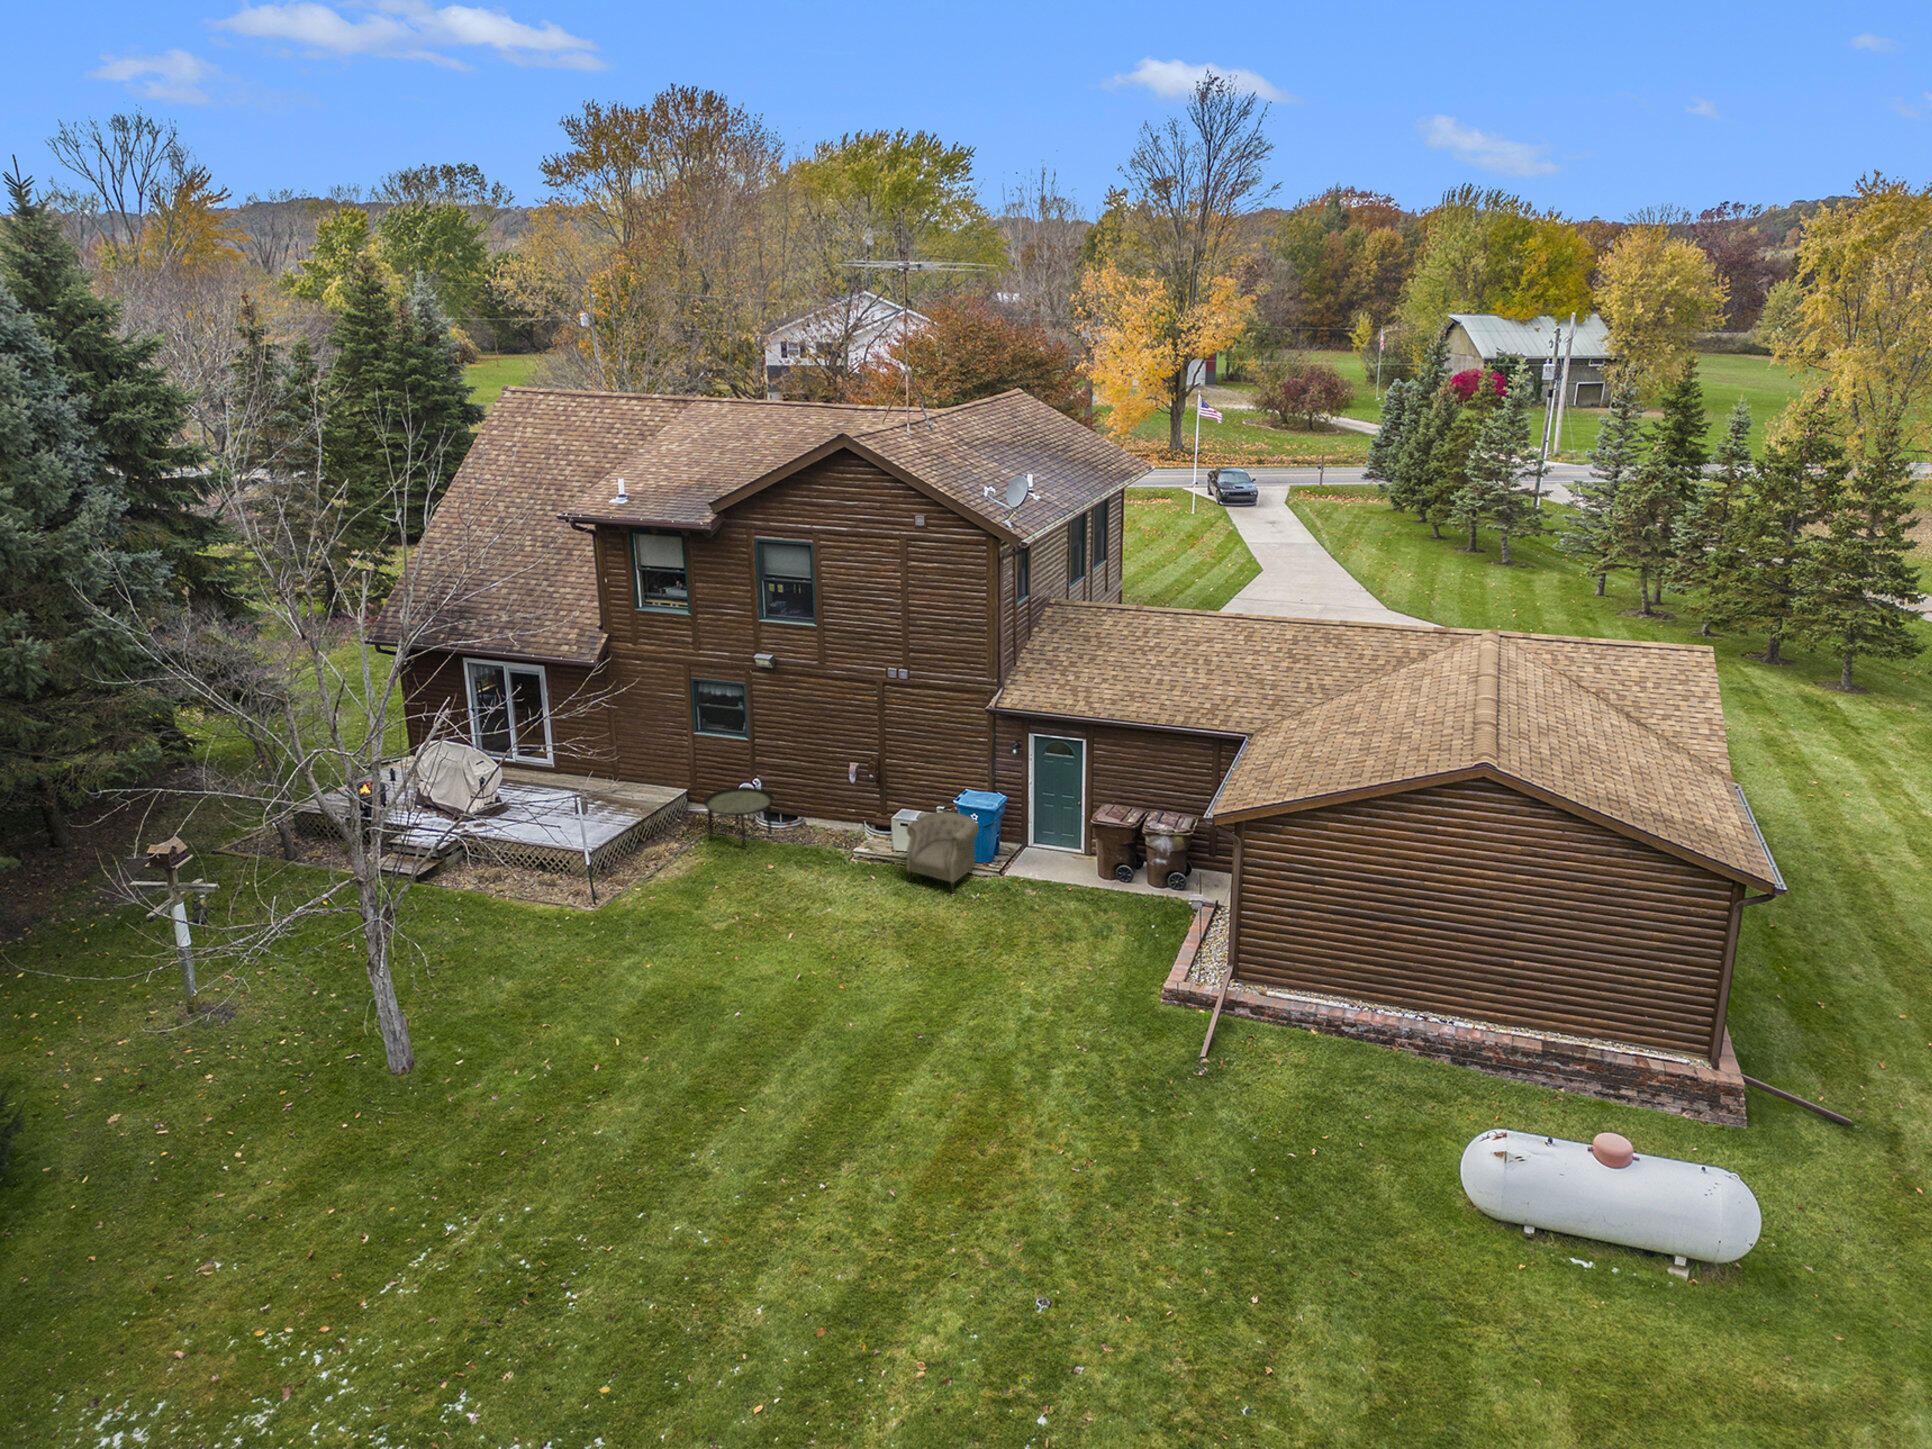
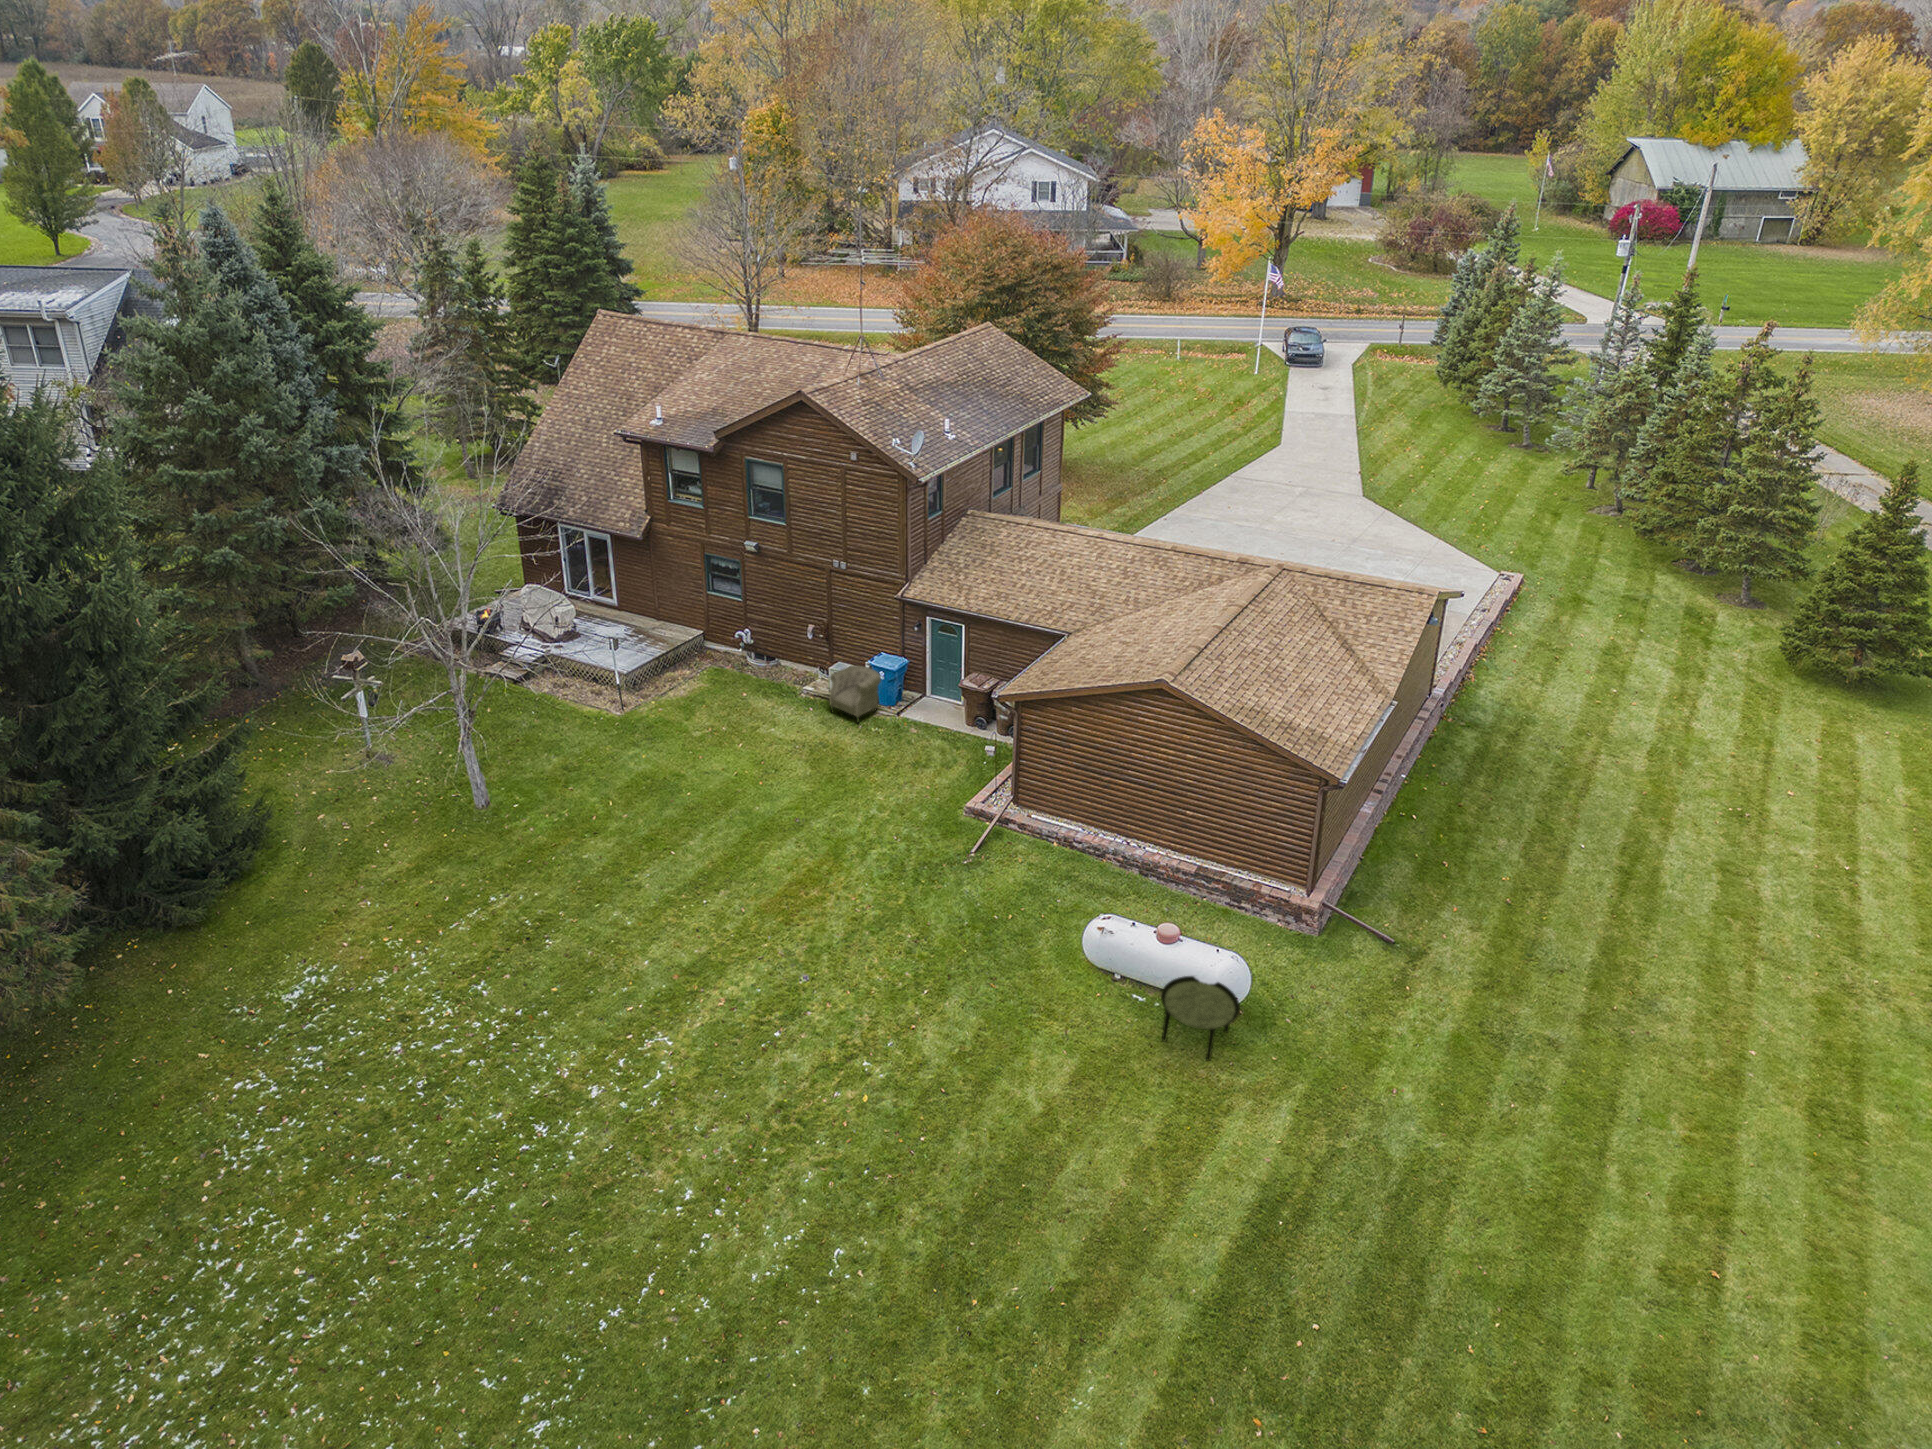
round table: present [704,787,773,849] -> present [1161,976,1240,1061]

